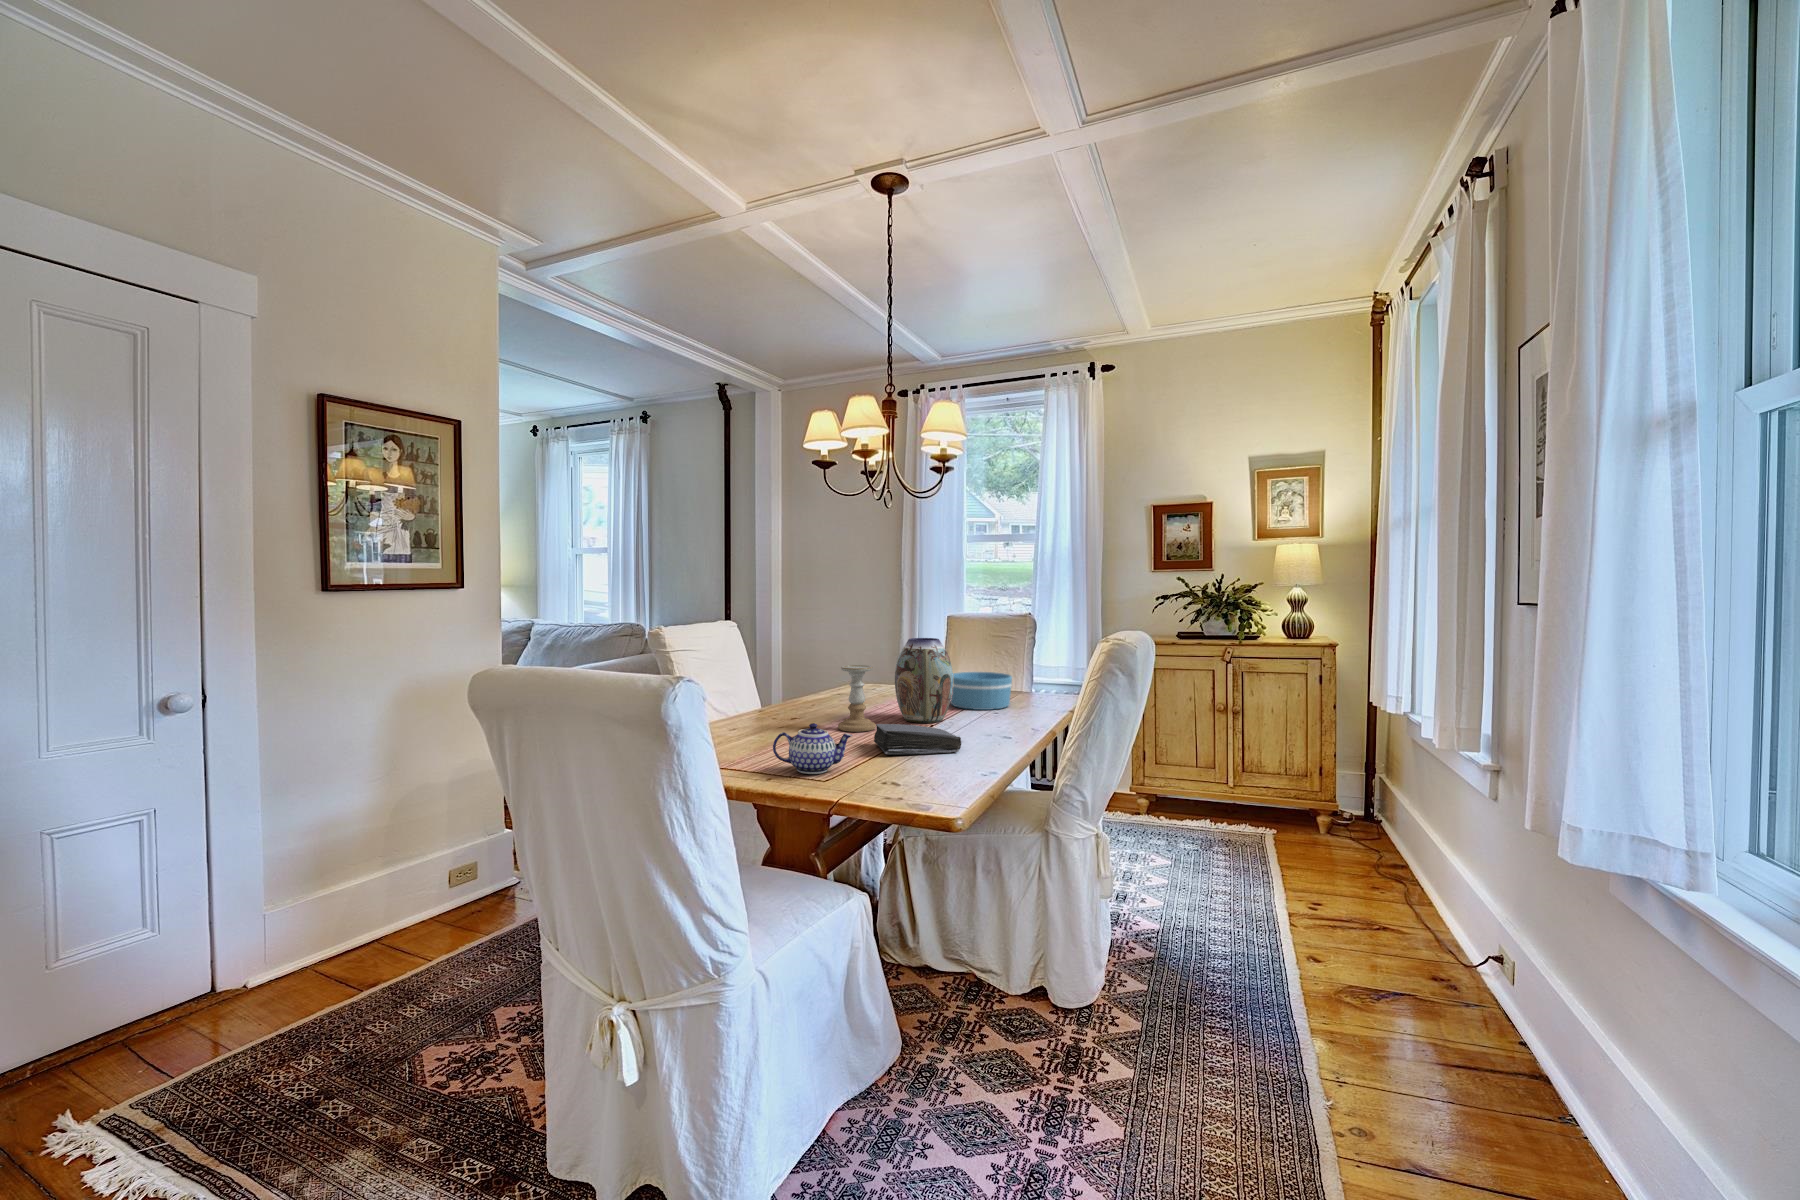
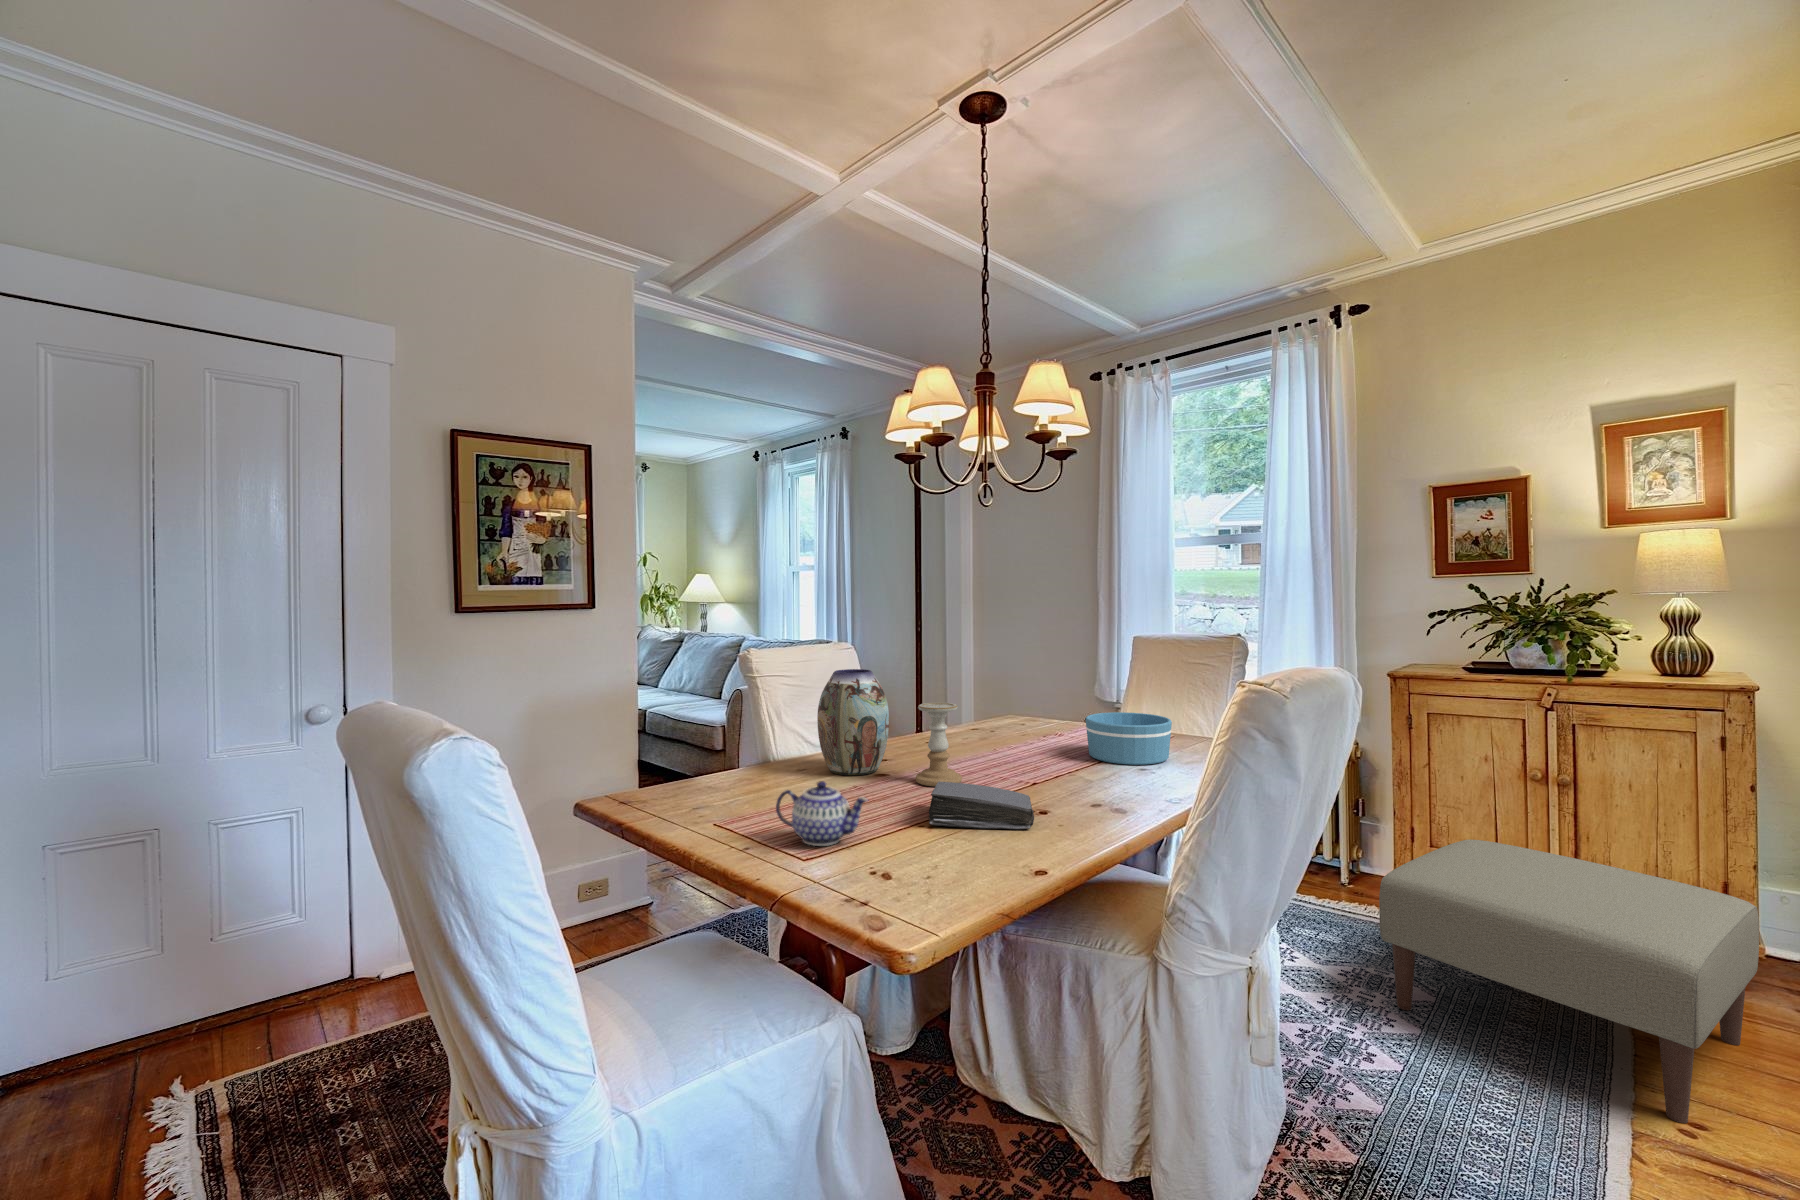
vase: present [895,638,953,723] -> present [817,669,889,775]
ottoman: none [1142,753,1340,905] -> present [1379,840,1759,1123]

